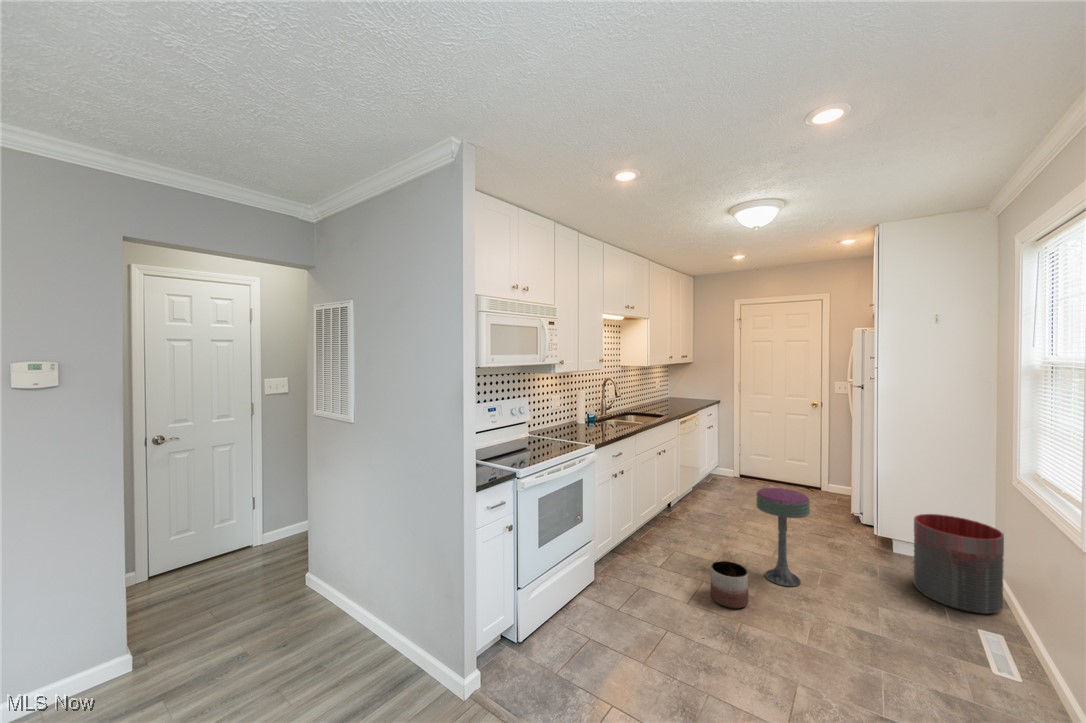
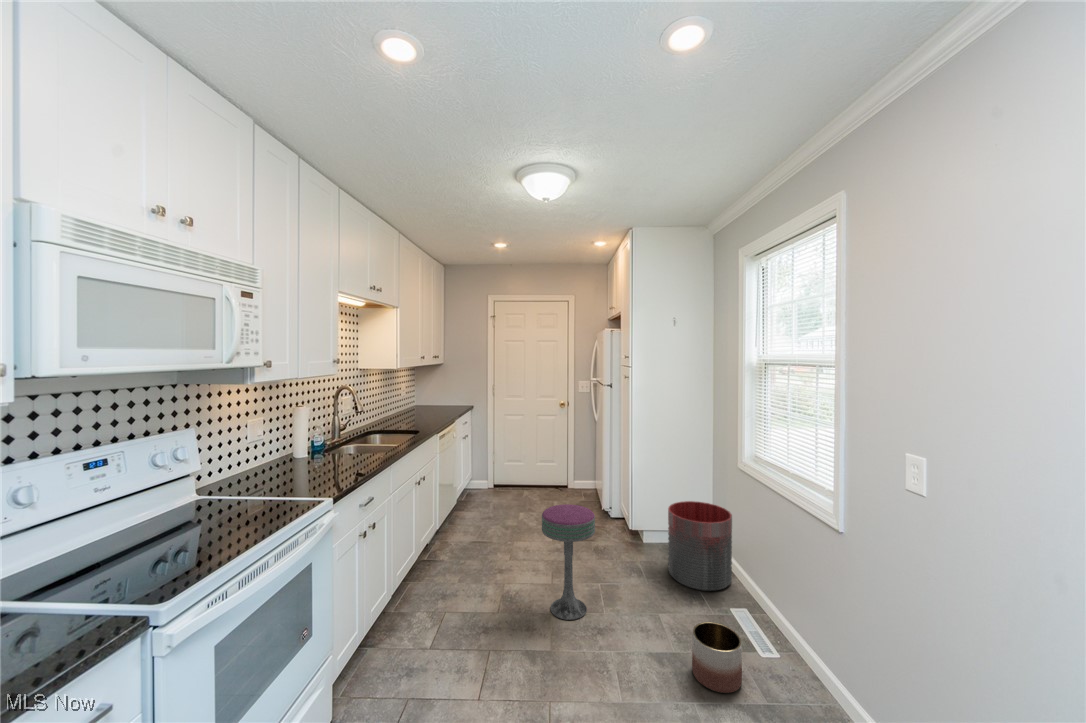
planter: present [710,561,748,608] -> present [692,622,742,693]

